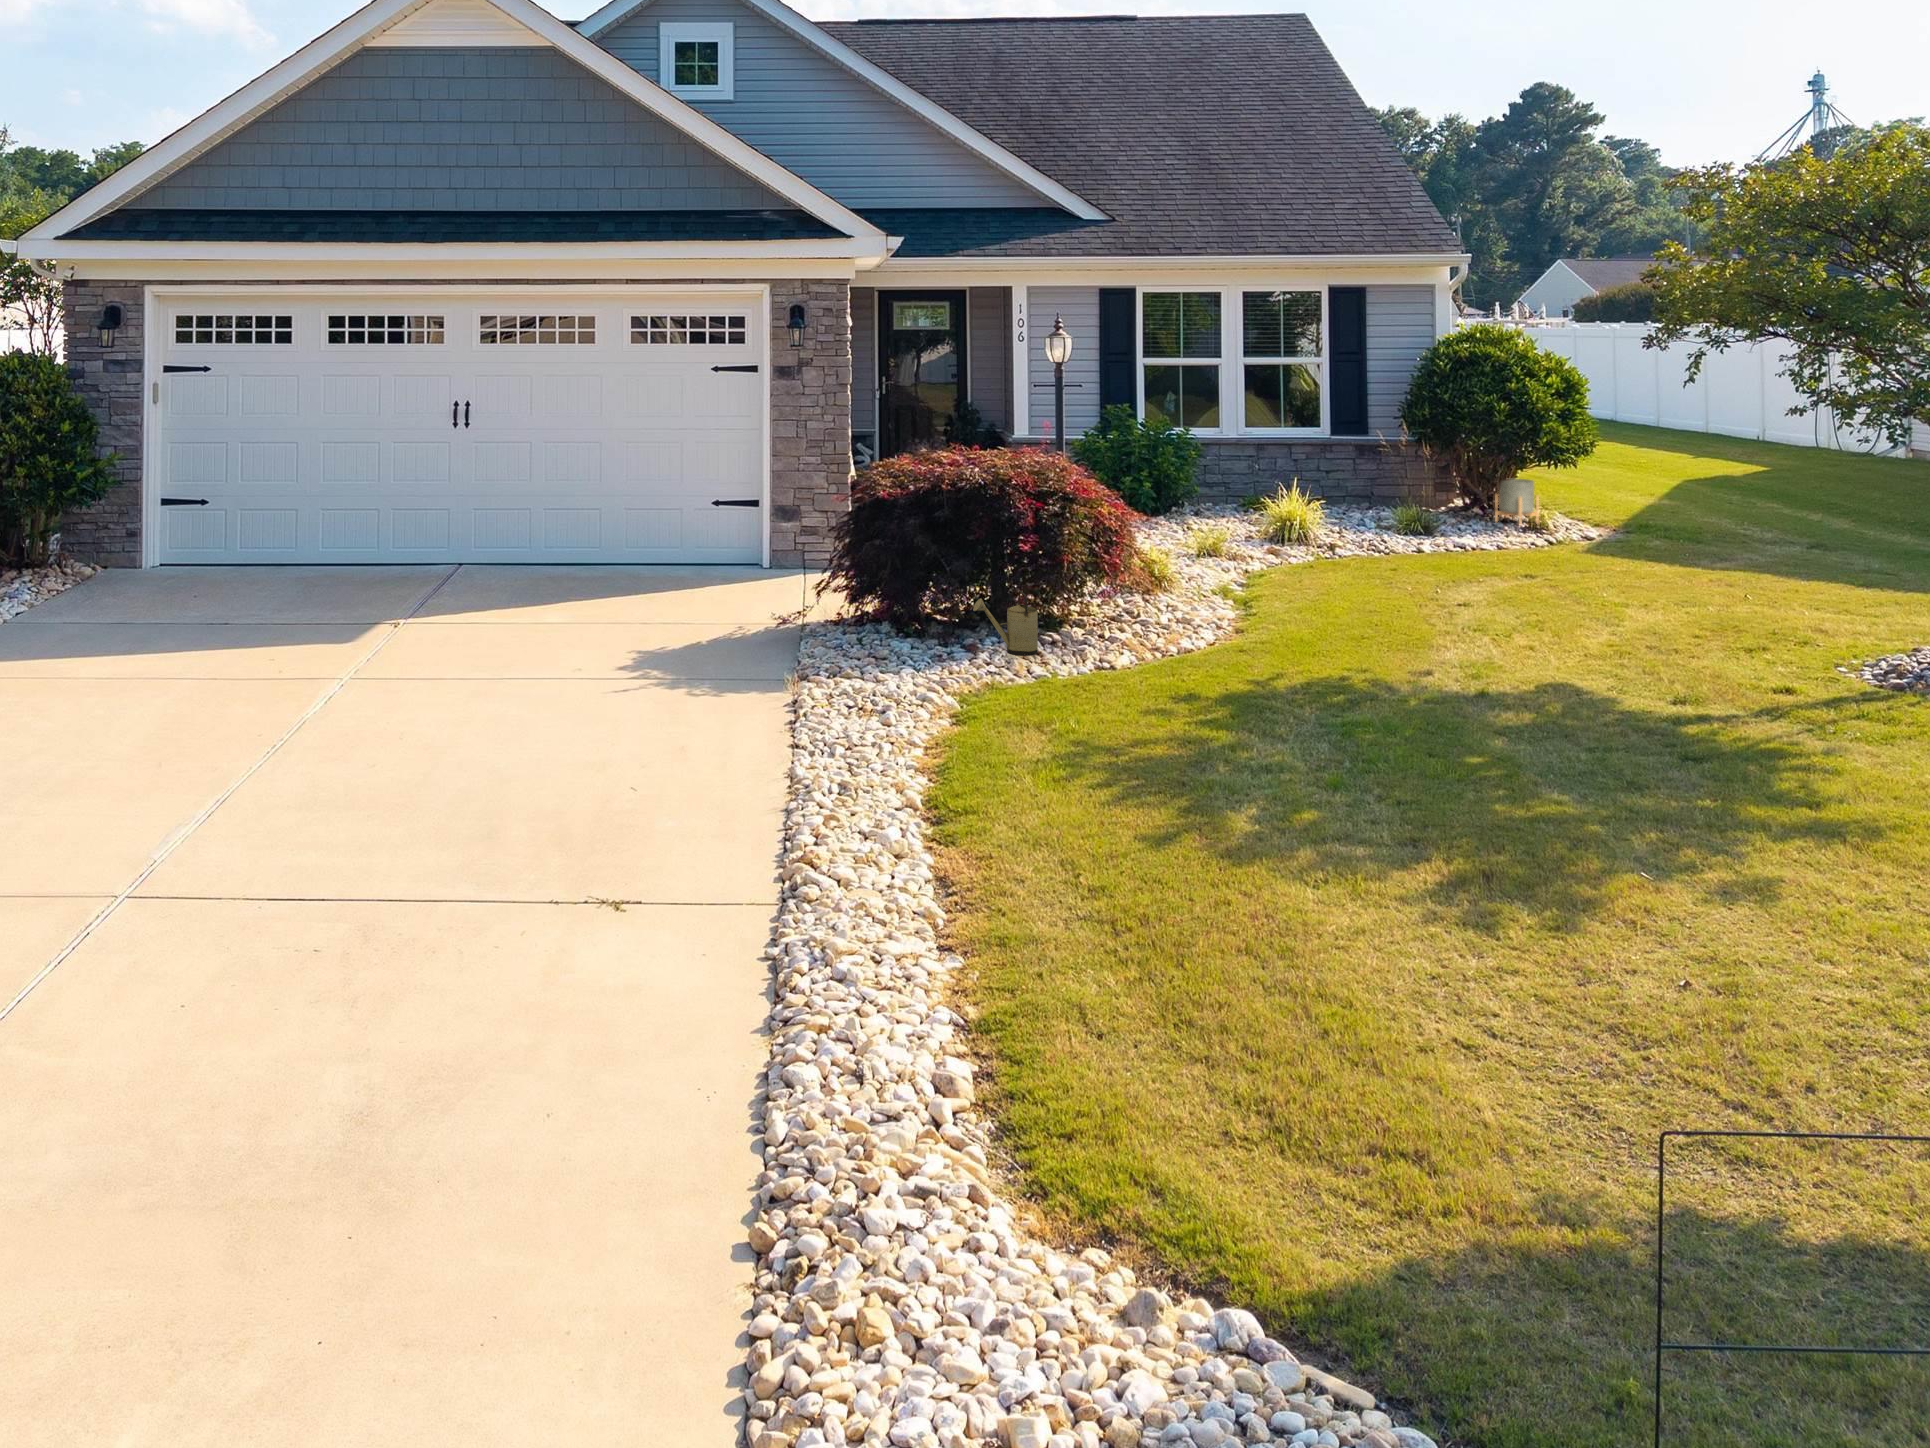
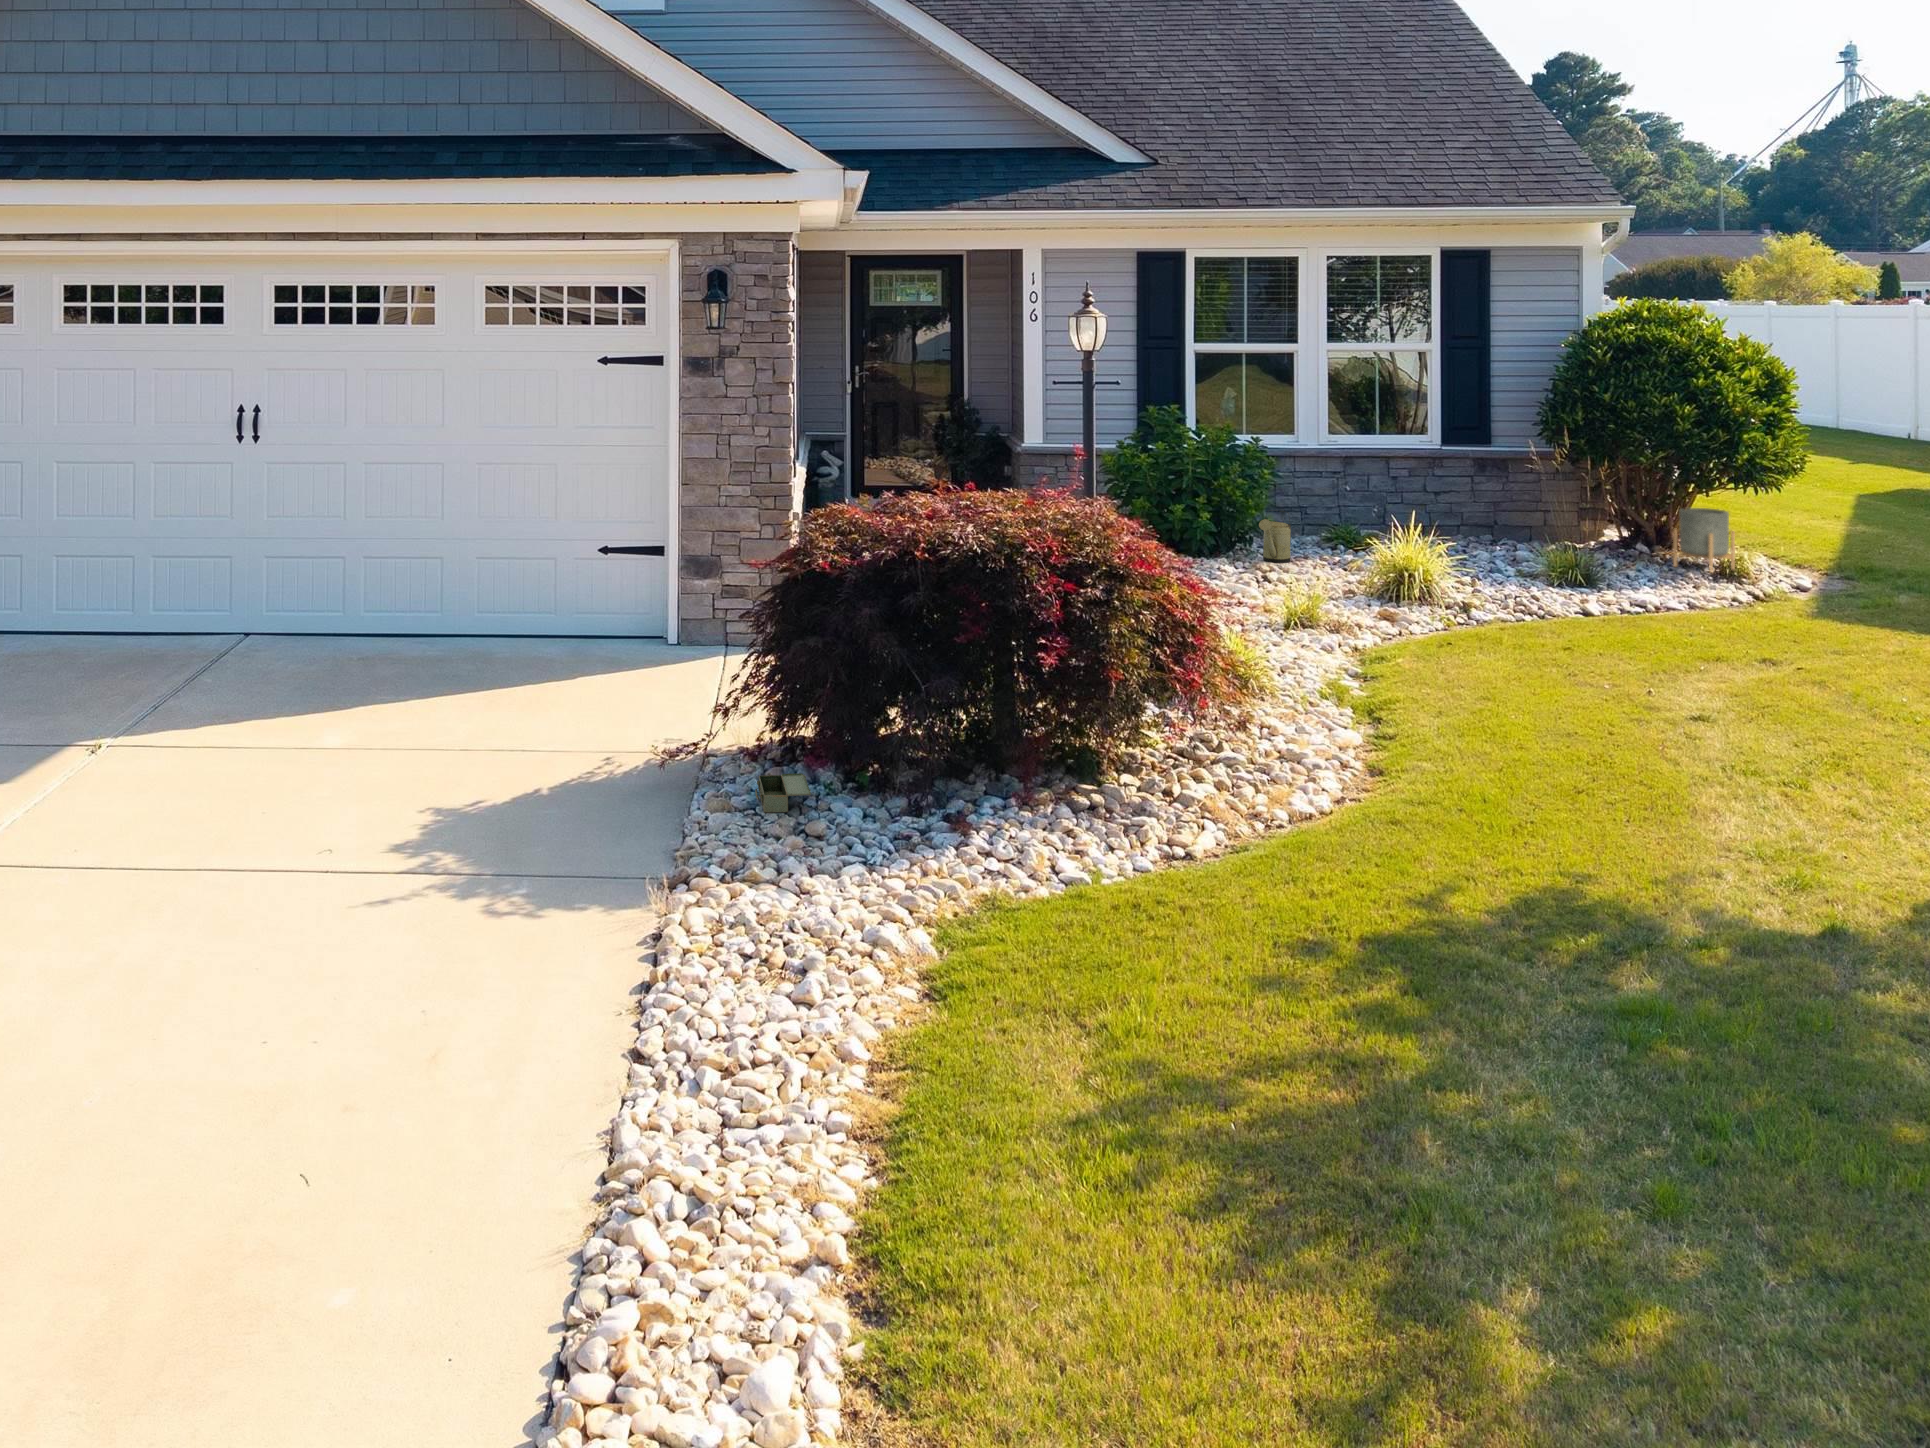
watering can: present [973,591,1044,656] -> present [1259,512,1291,563]
toolbox: none [840,630,877,651] -> present [755,773,811,813]

